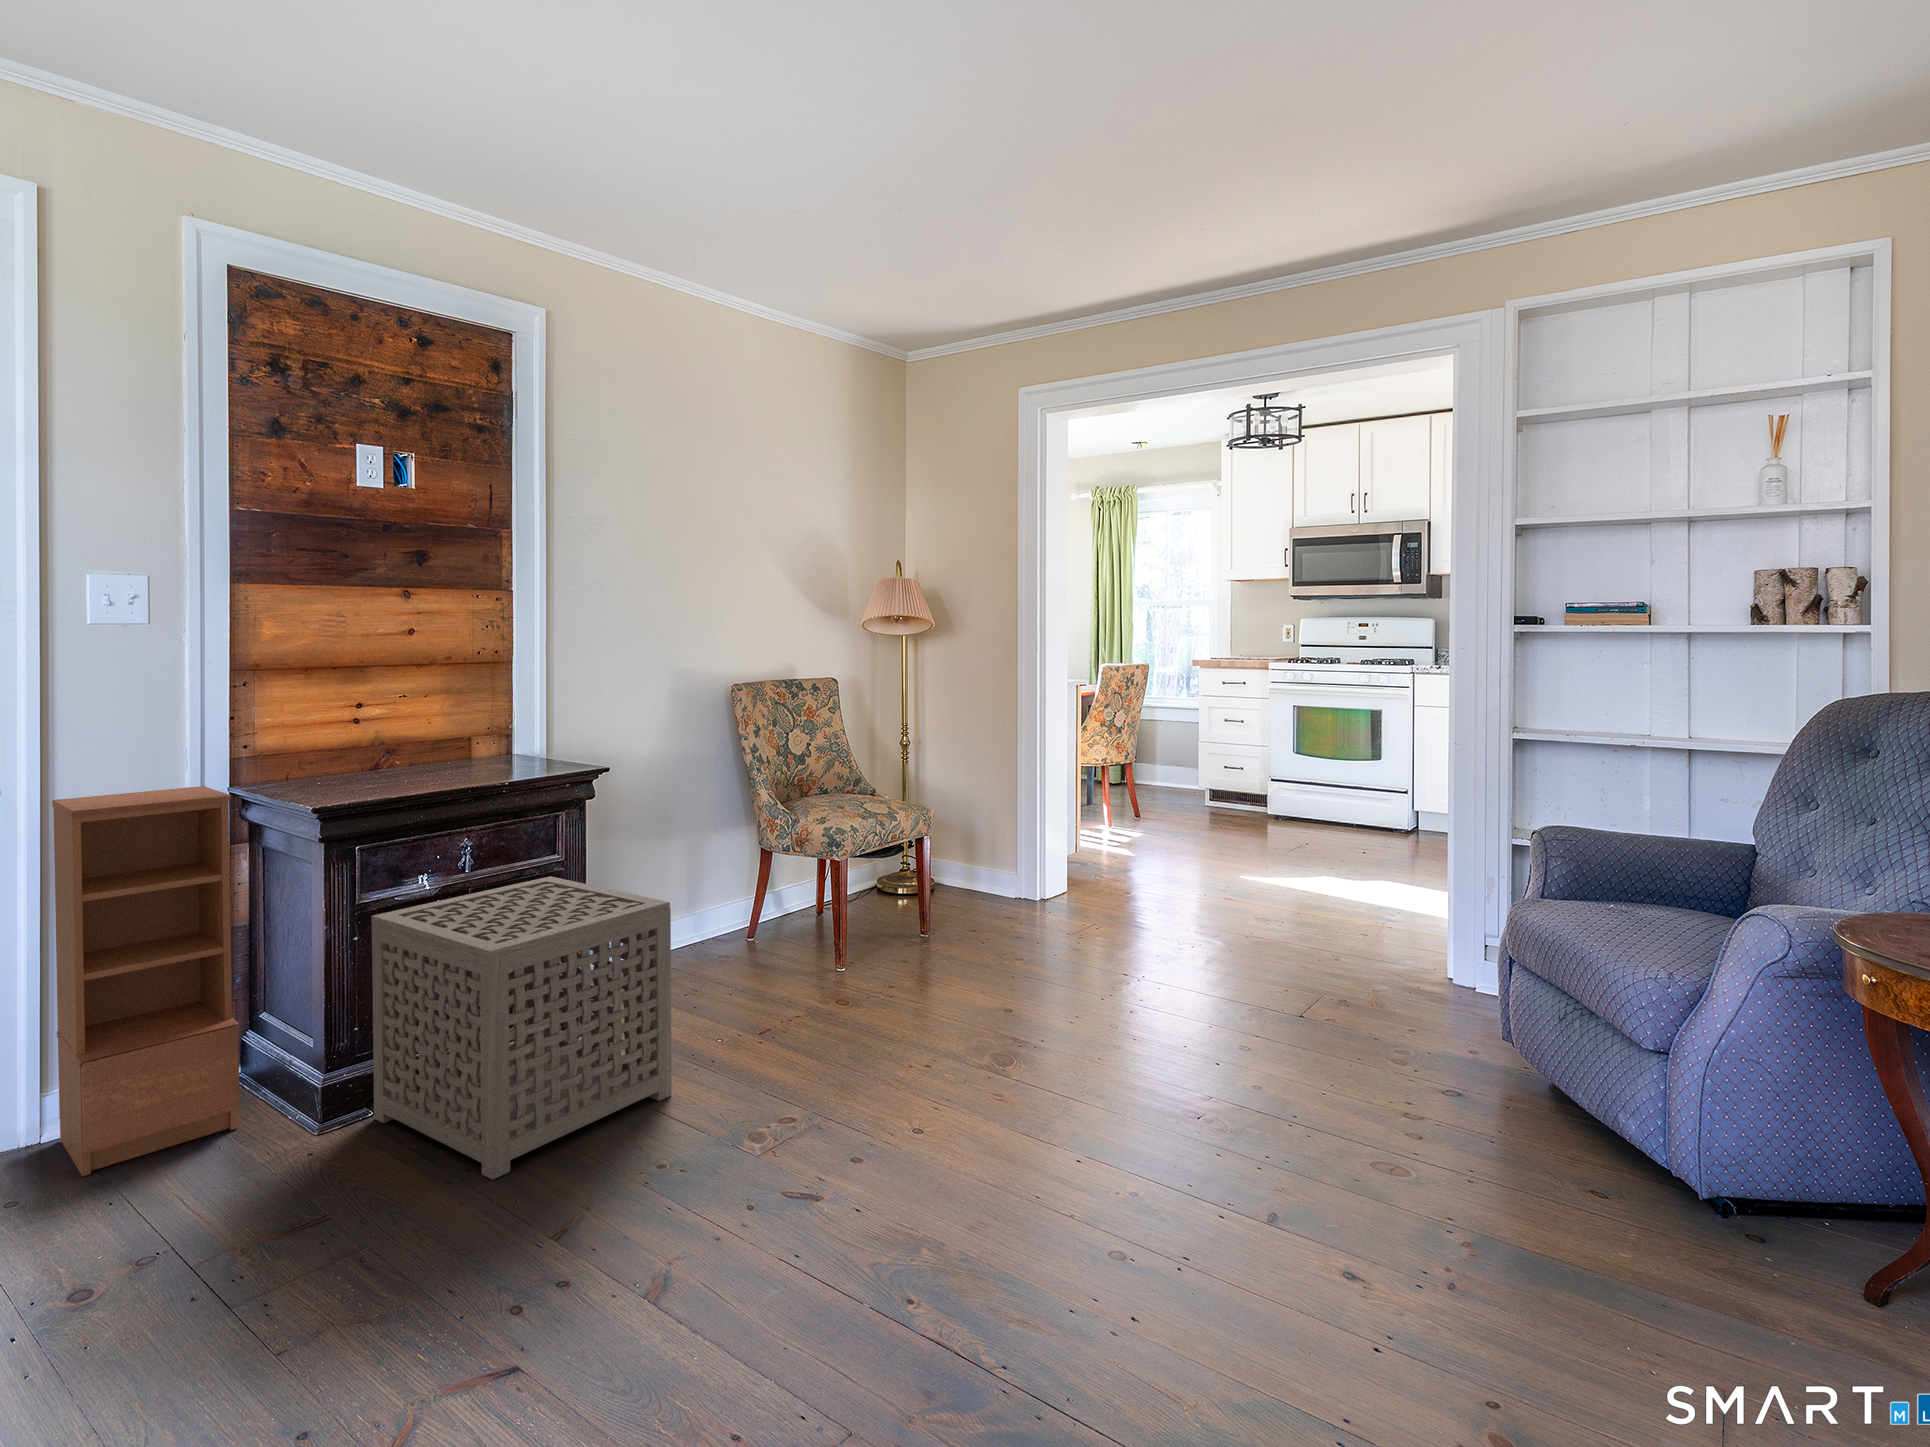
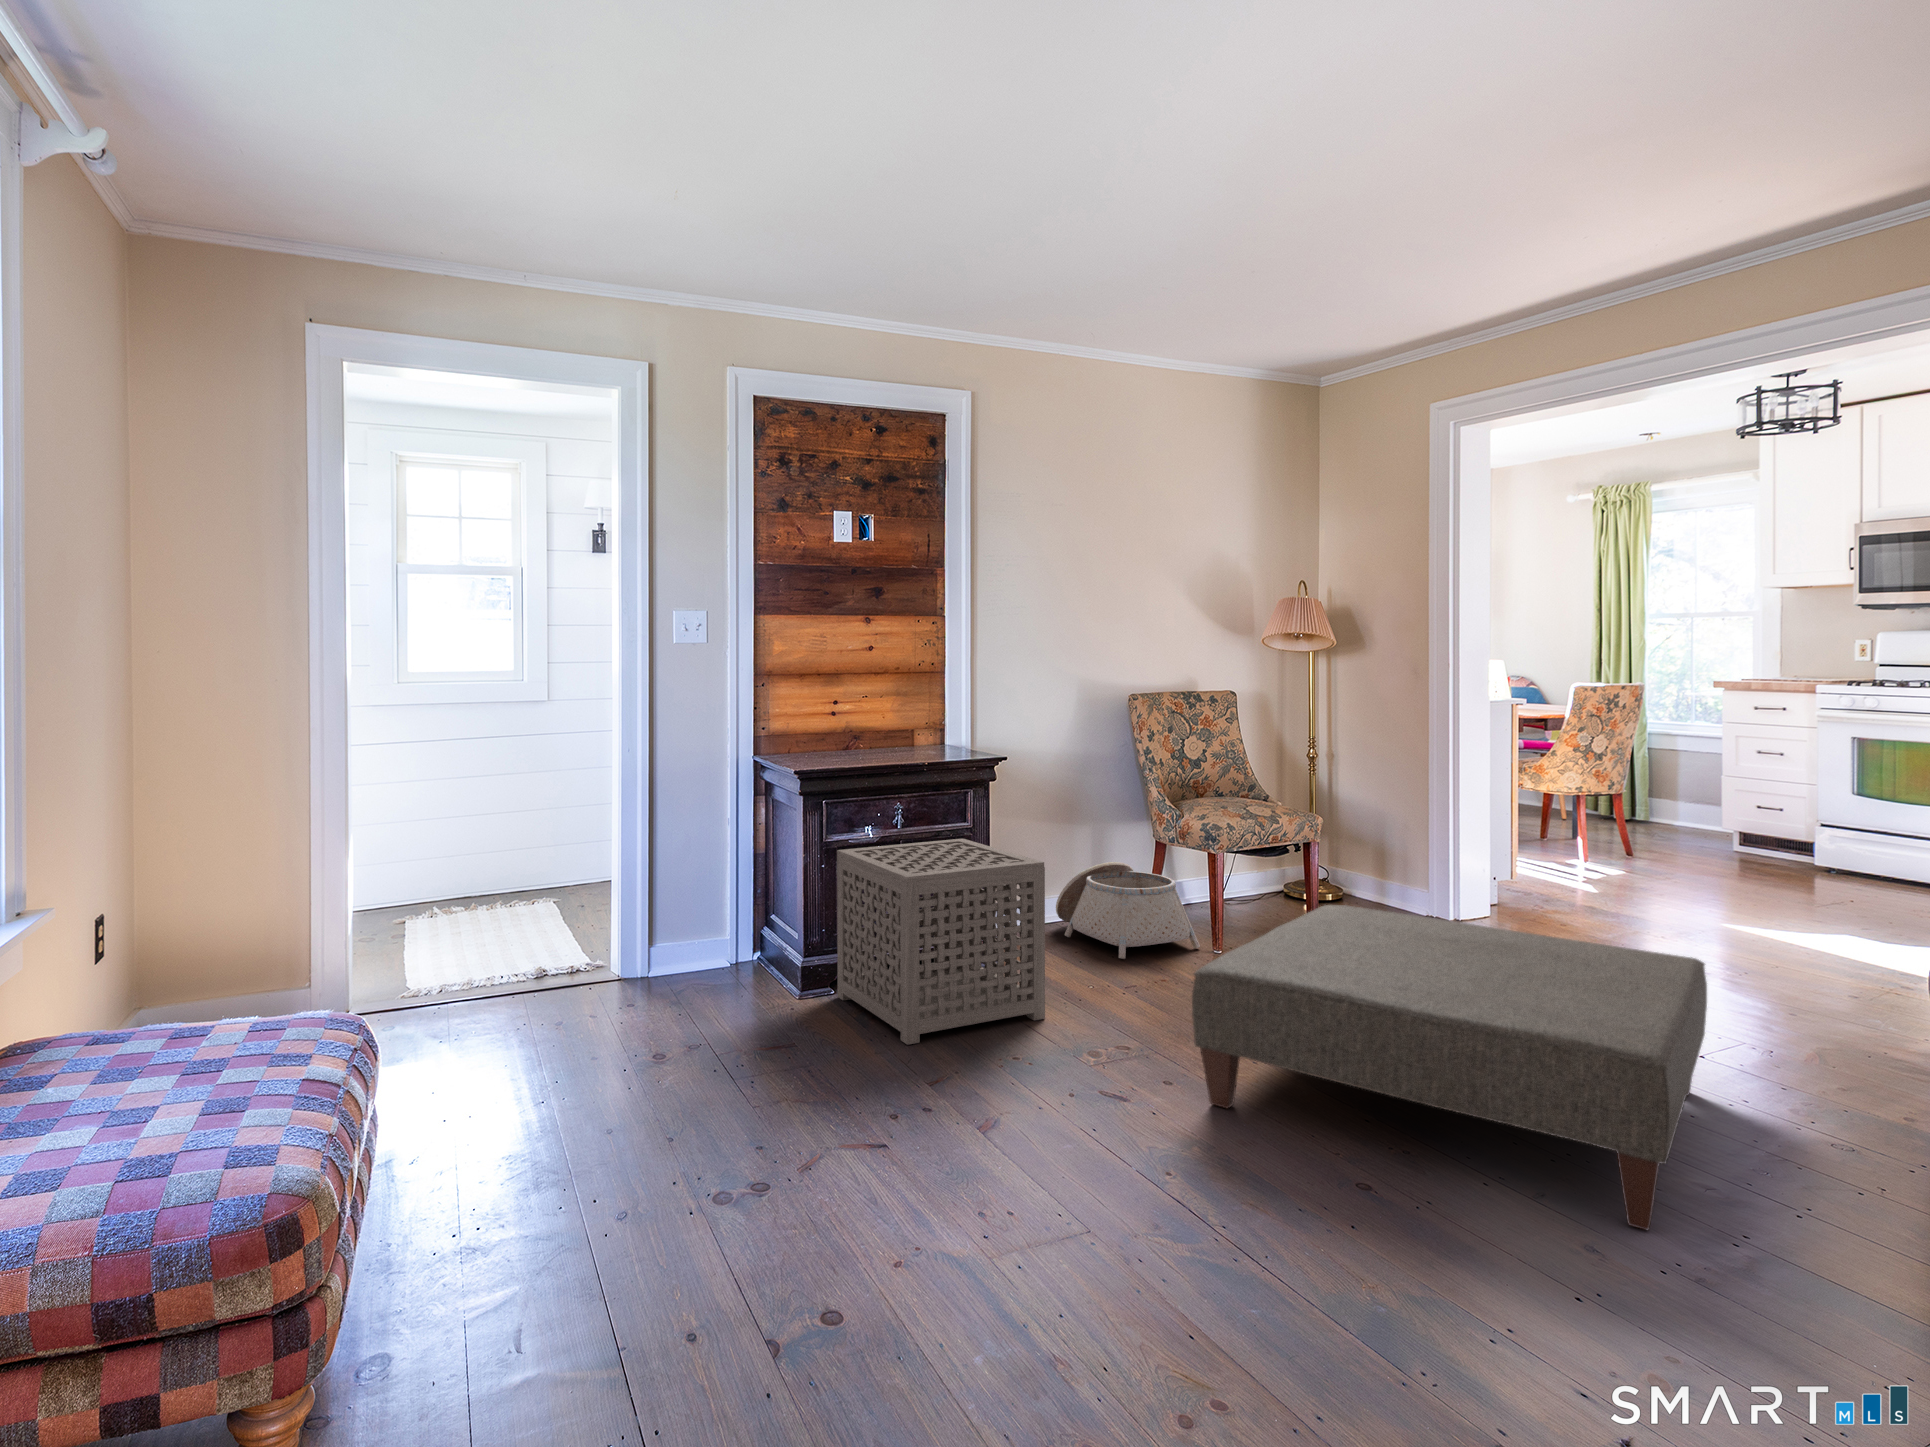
bookcase: present [52,786,240,1176] -> none [661,753,758,997]
basket: none [654,877,820,991] -> present [1056,862,1200,959]
ottoman: none [878,910,1371,1234] -> present [1192,905,1707,1230]

